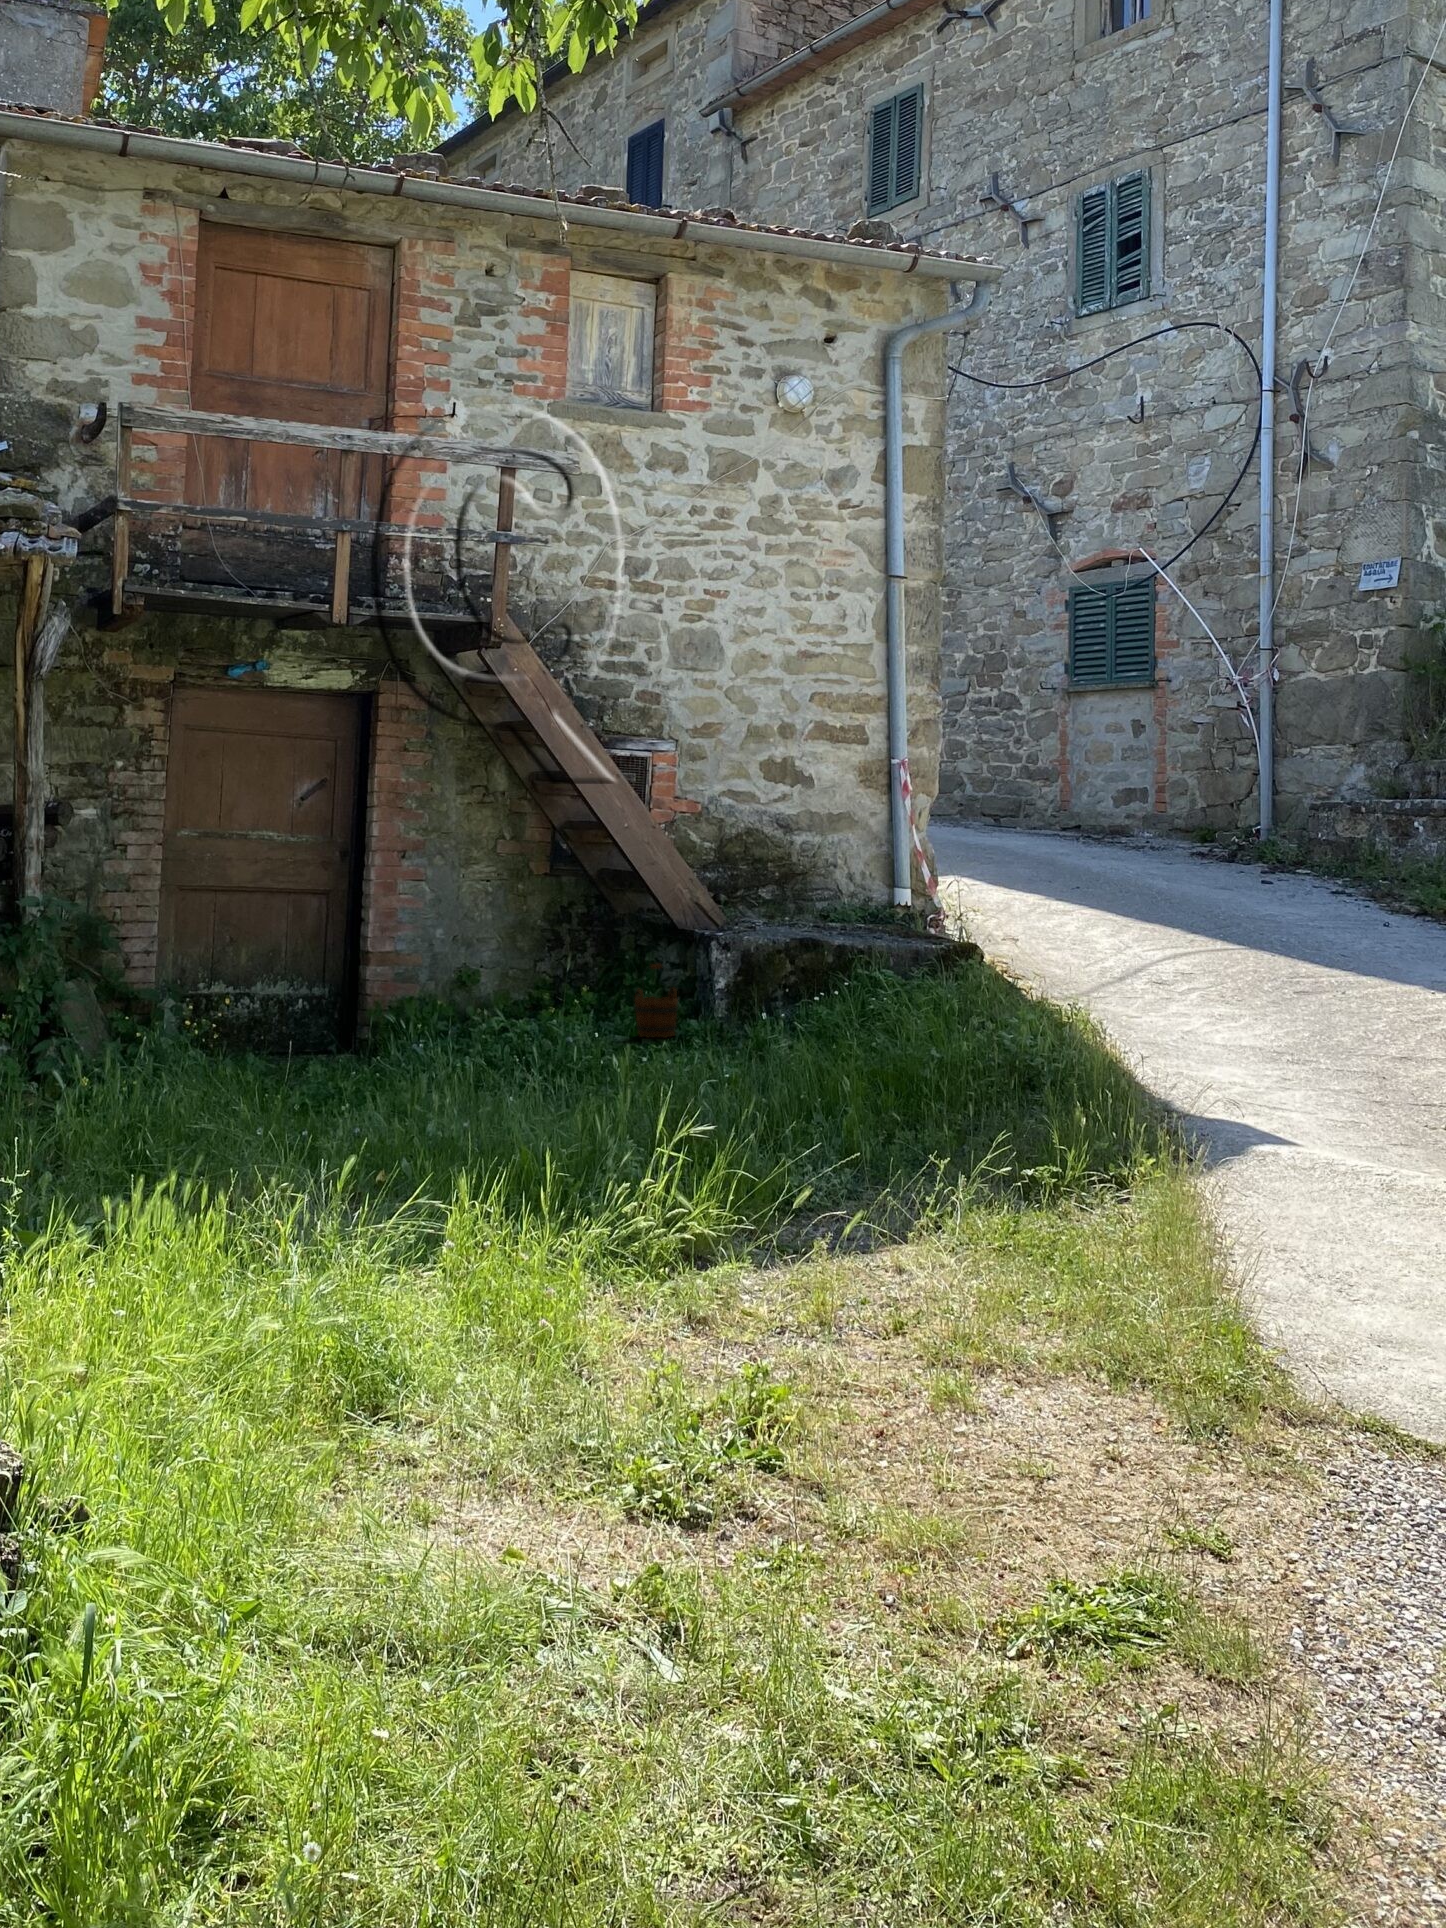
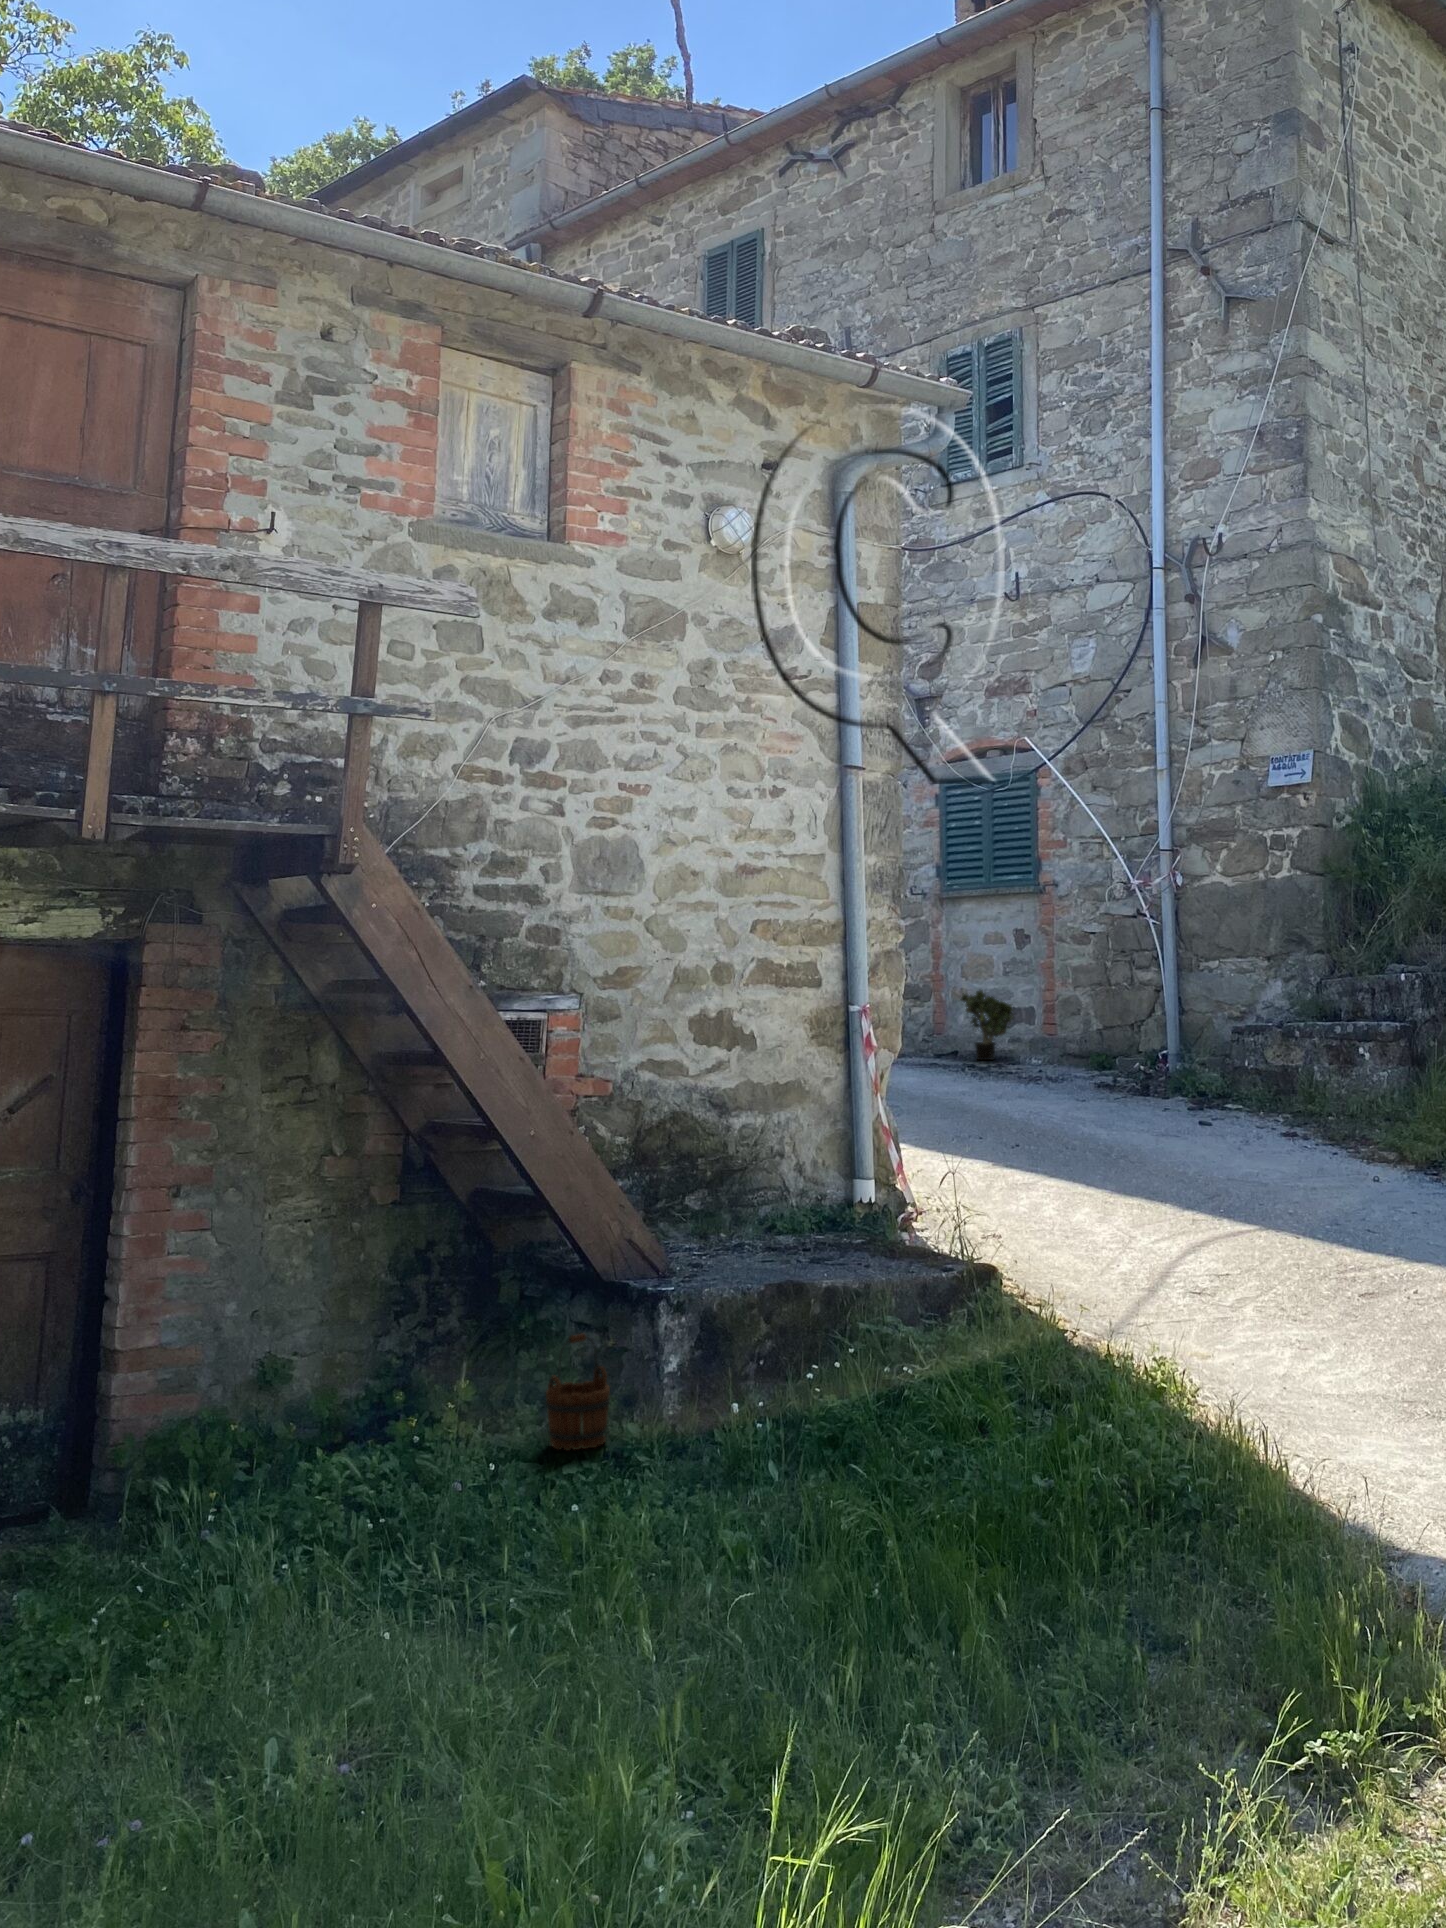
potted plant: none [1086,769,1137,831] -> present [961,990,1014,1060]

